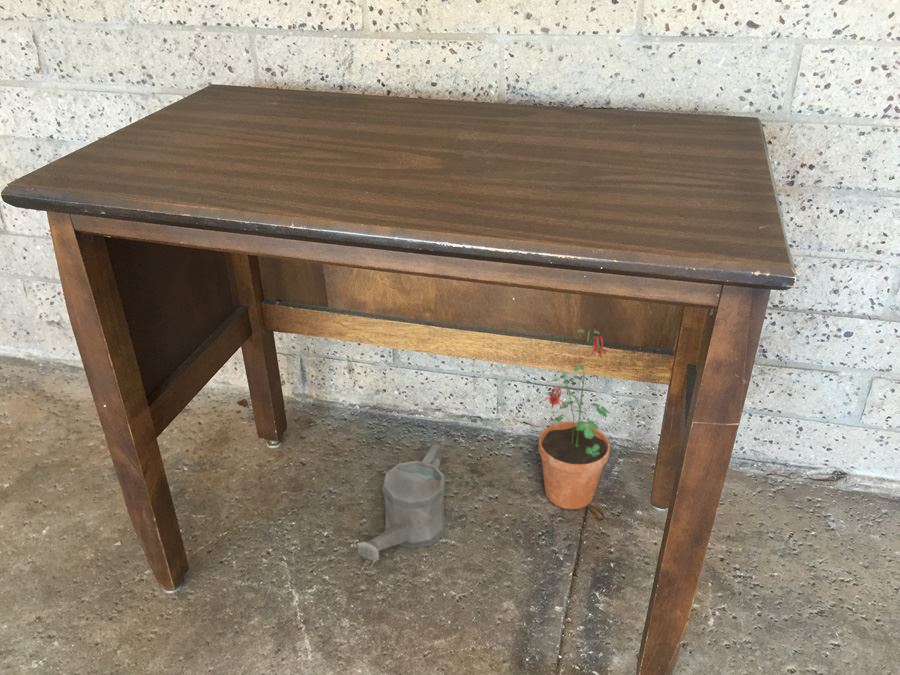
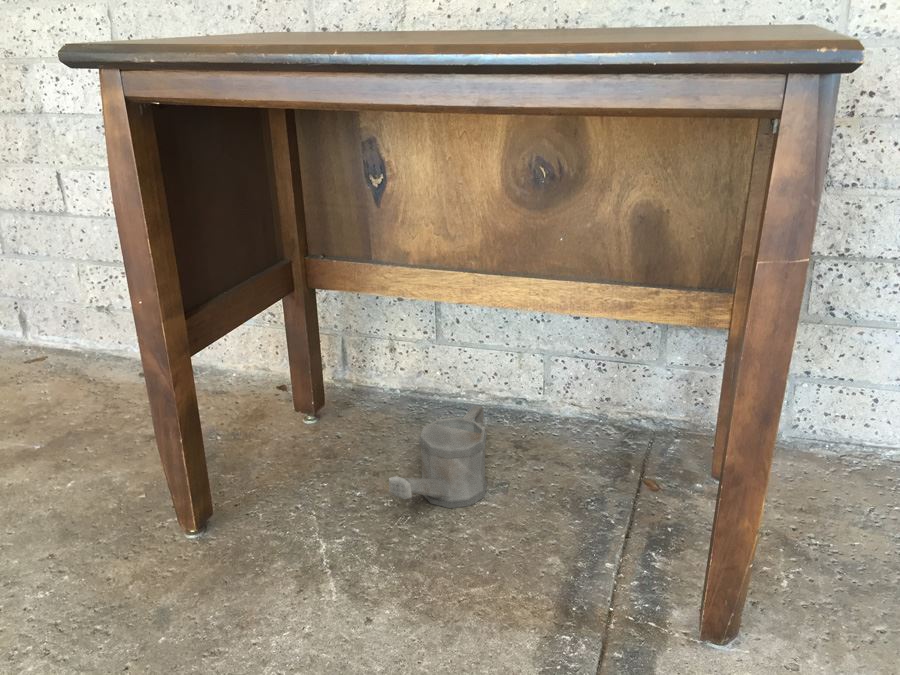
potted plant: present [539,329,611,509] -> none [583,246,669,479]

